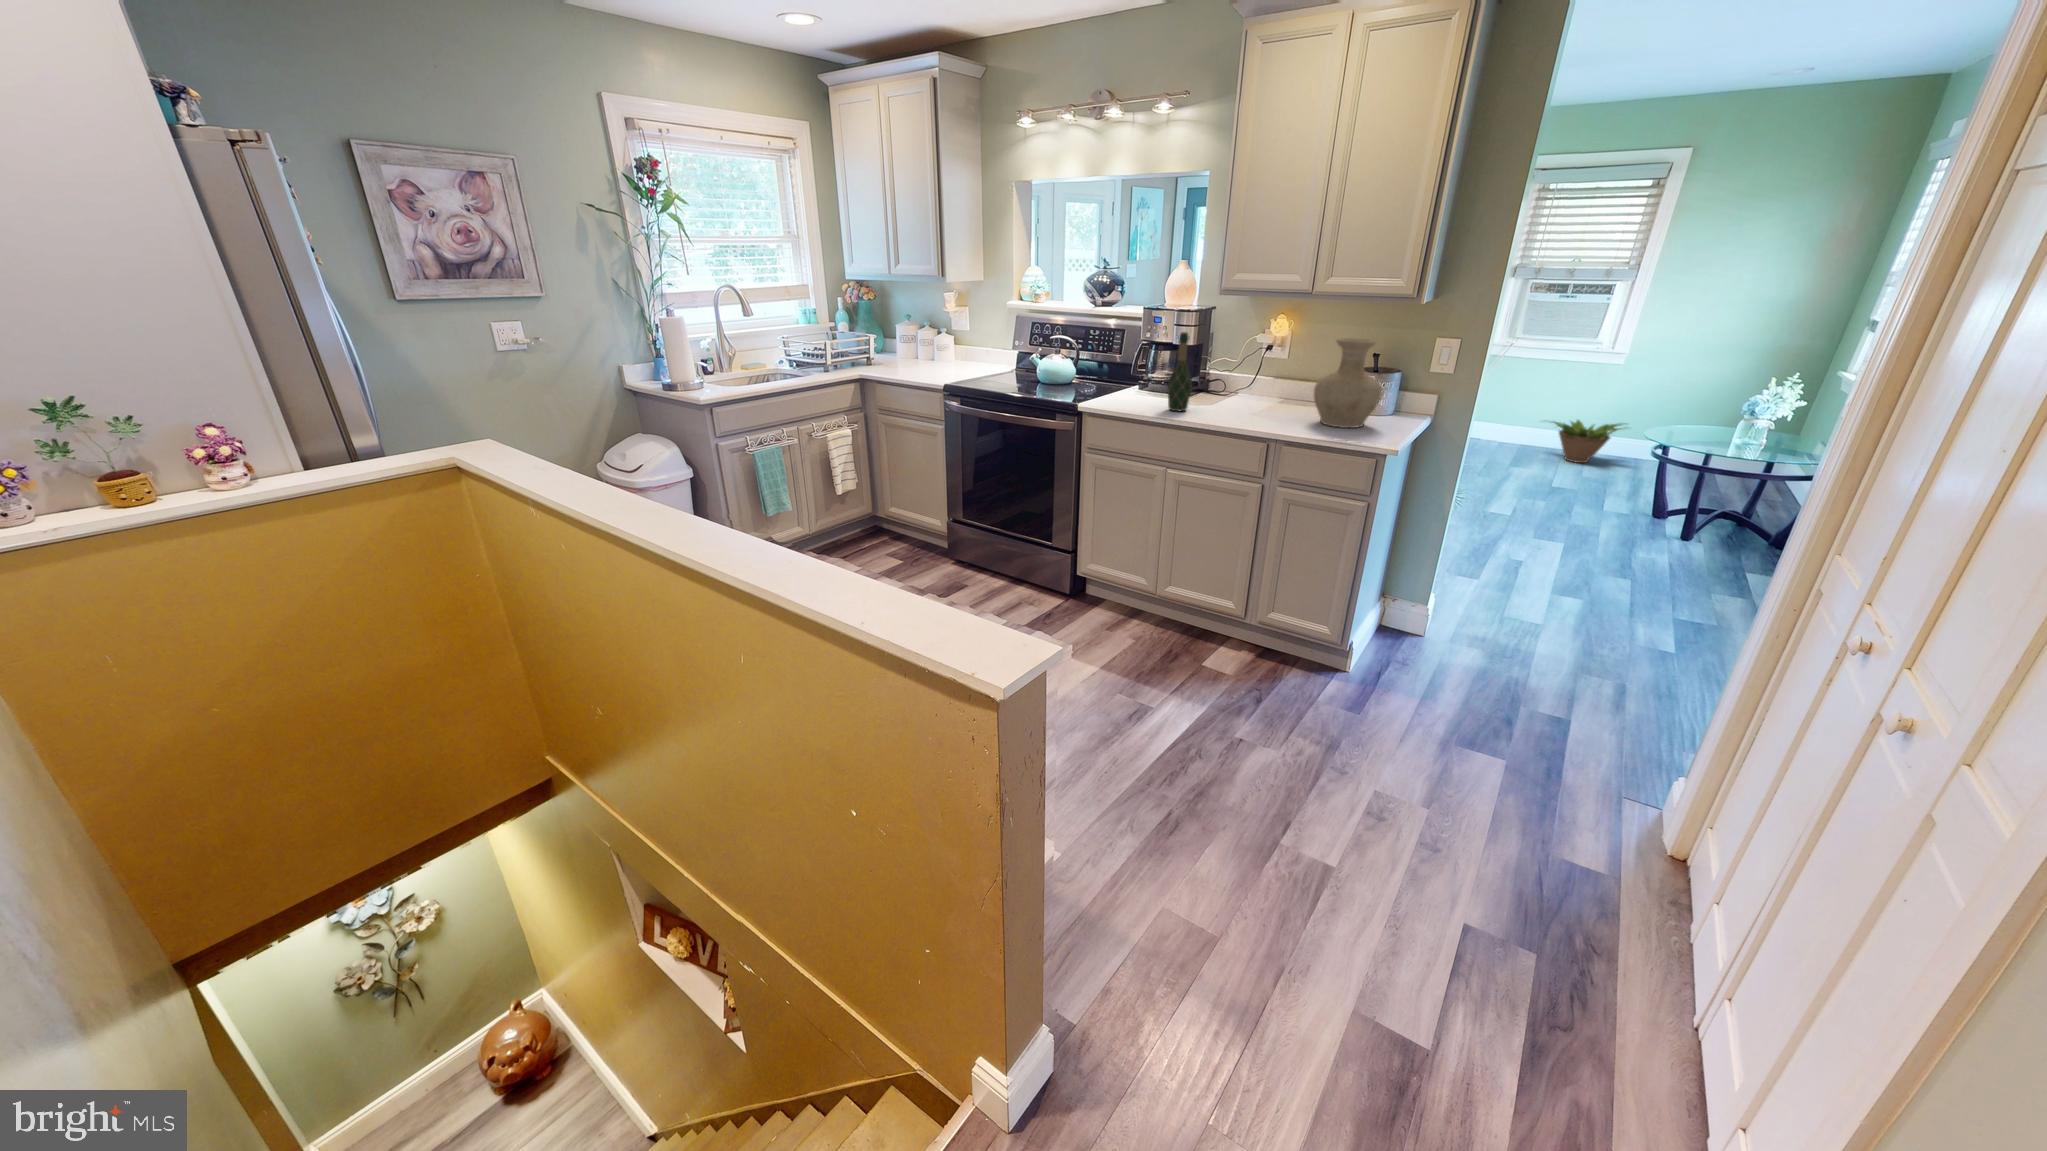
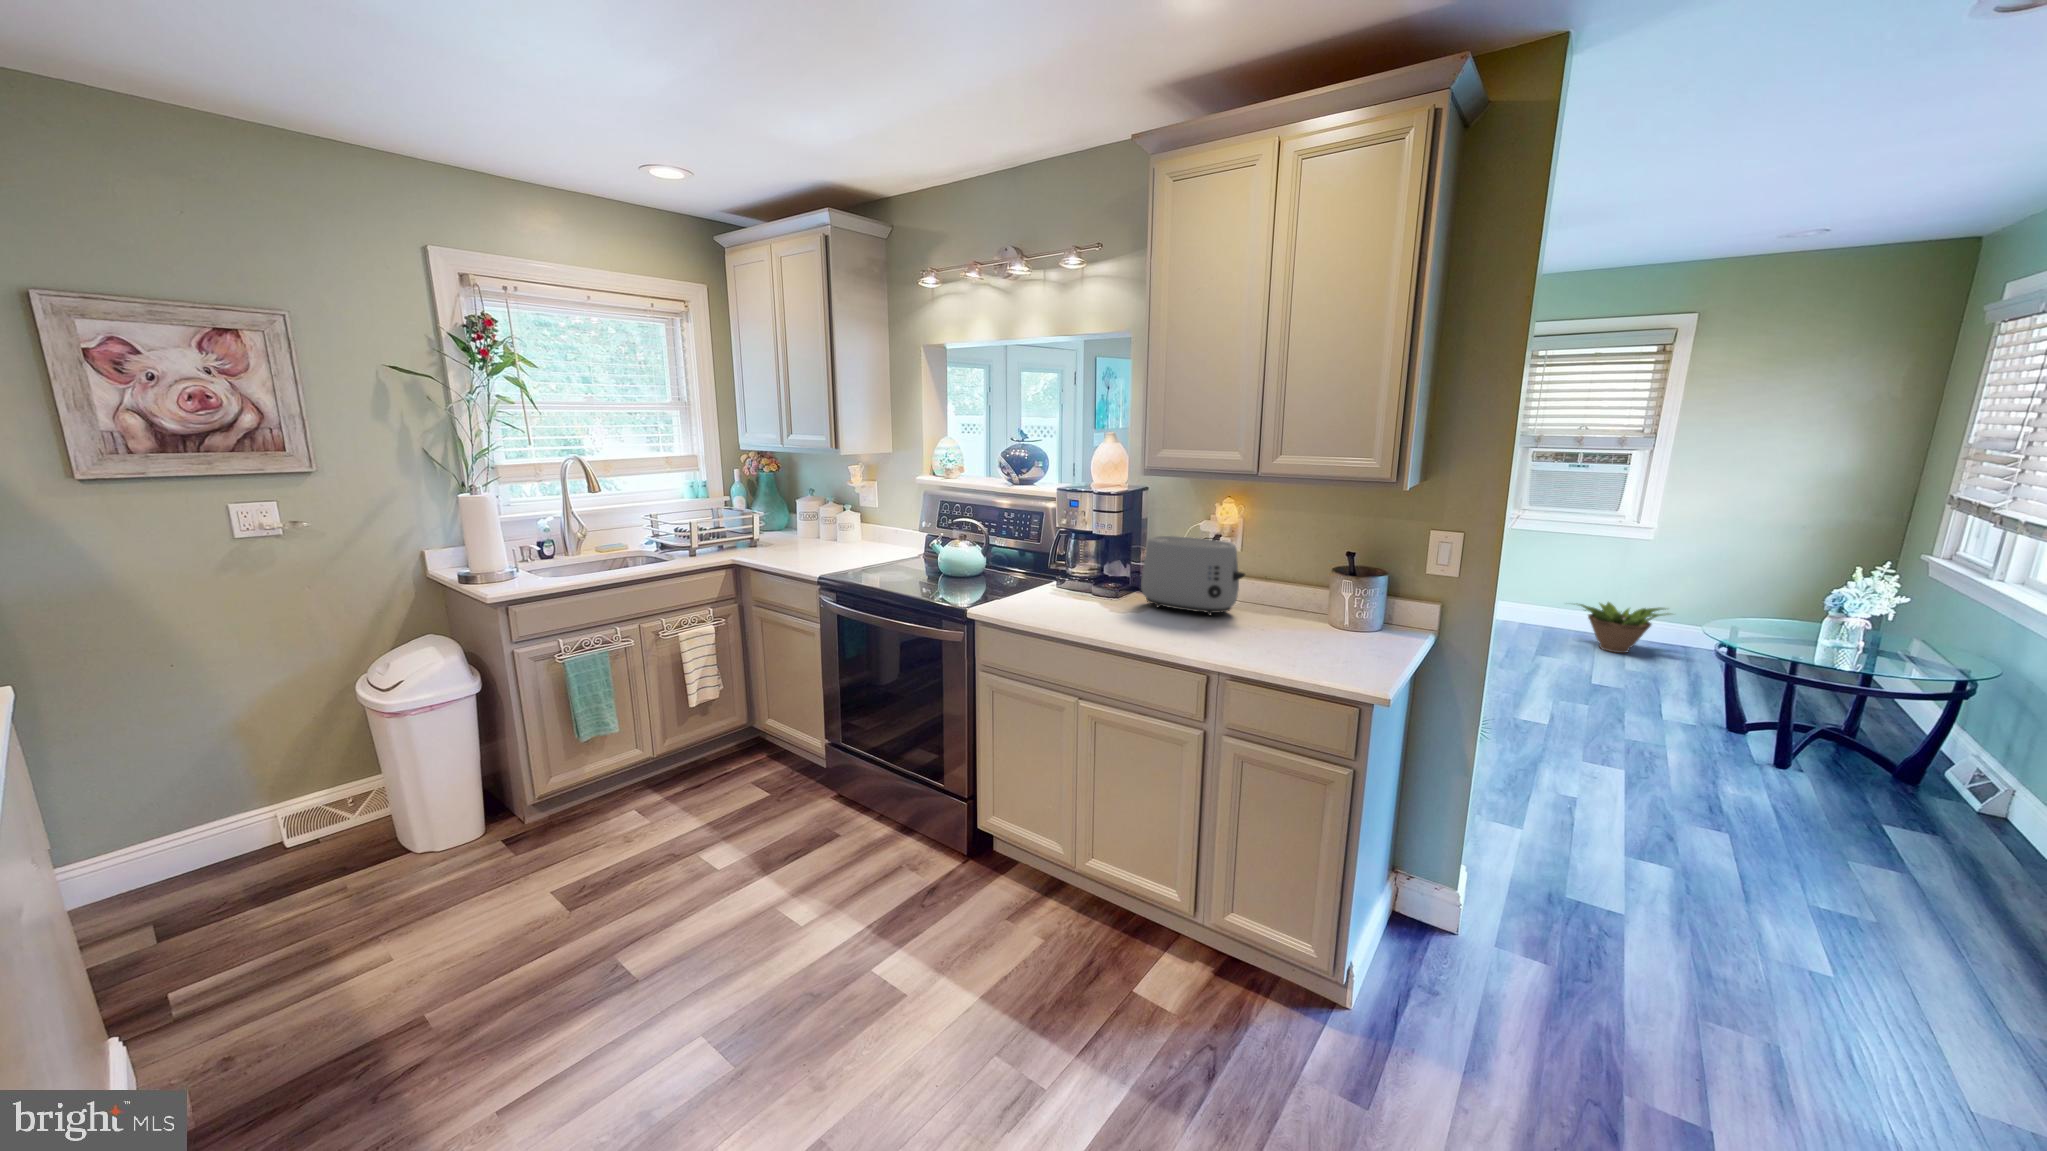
wine bottle: present [1168,332,1192,411] -> none [1077,521,1109,622]
vase: present [1314,338,1382,428] -> none [1268,532,1362,654]
toaster: none [1211,347,1294,408] -> present [1141,536,1245,616]

